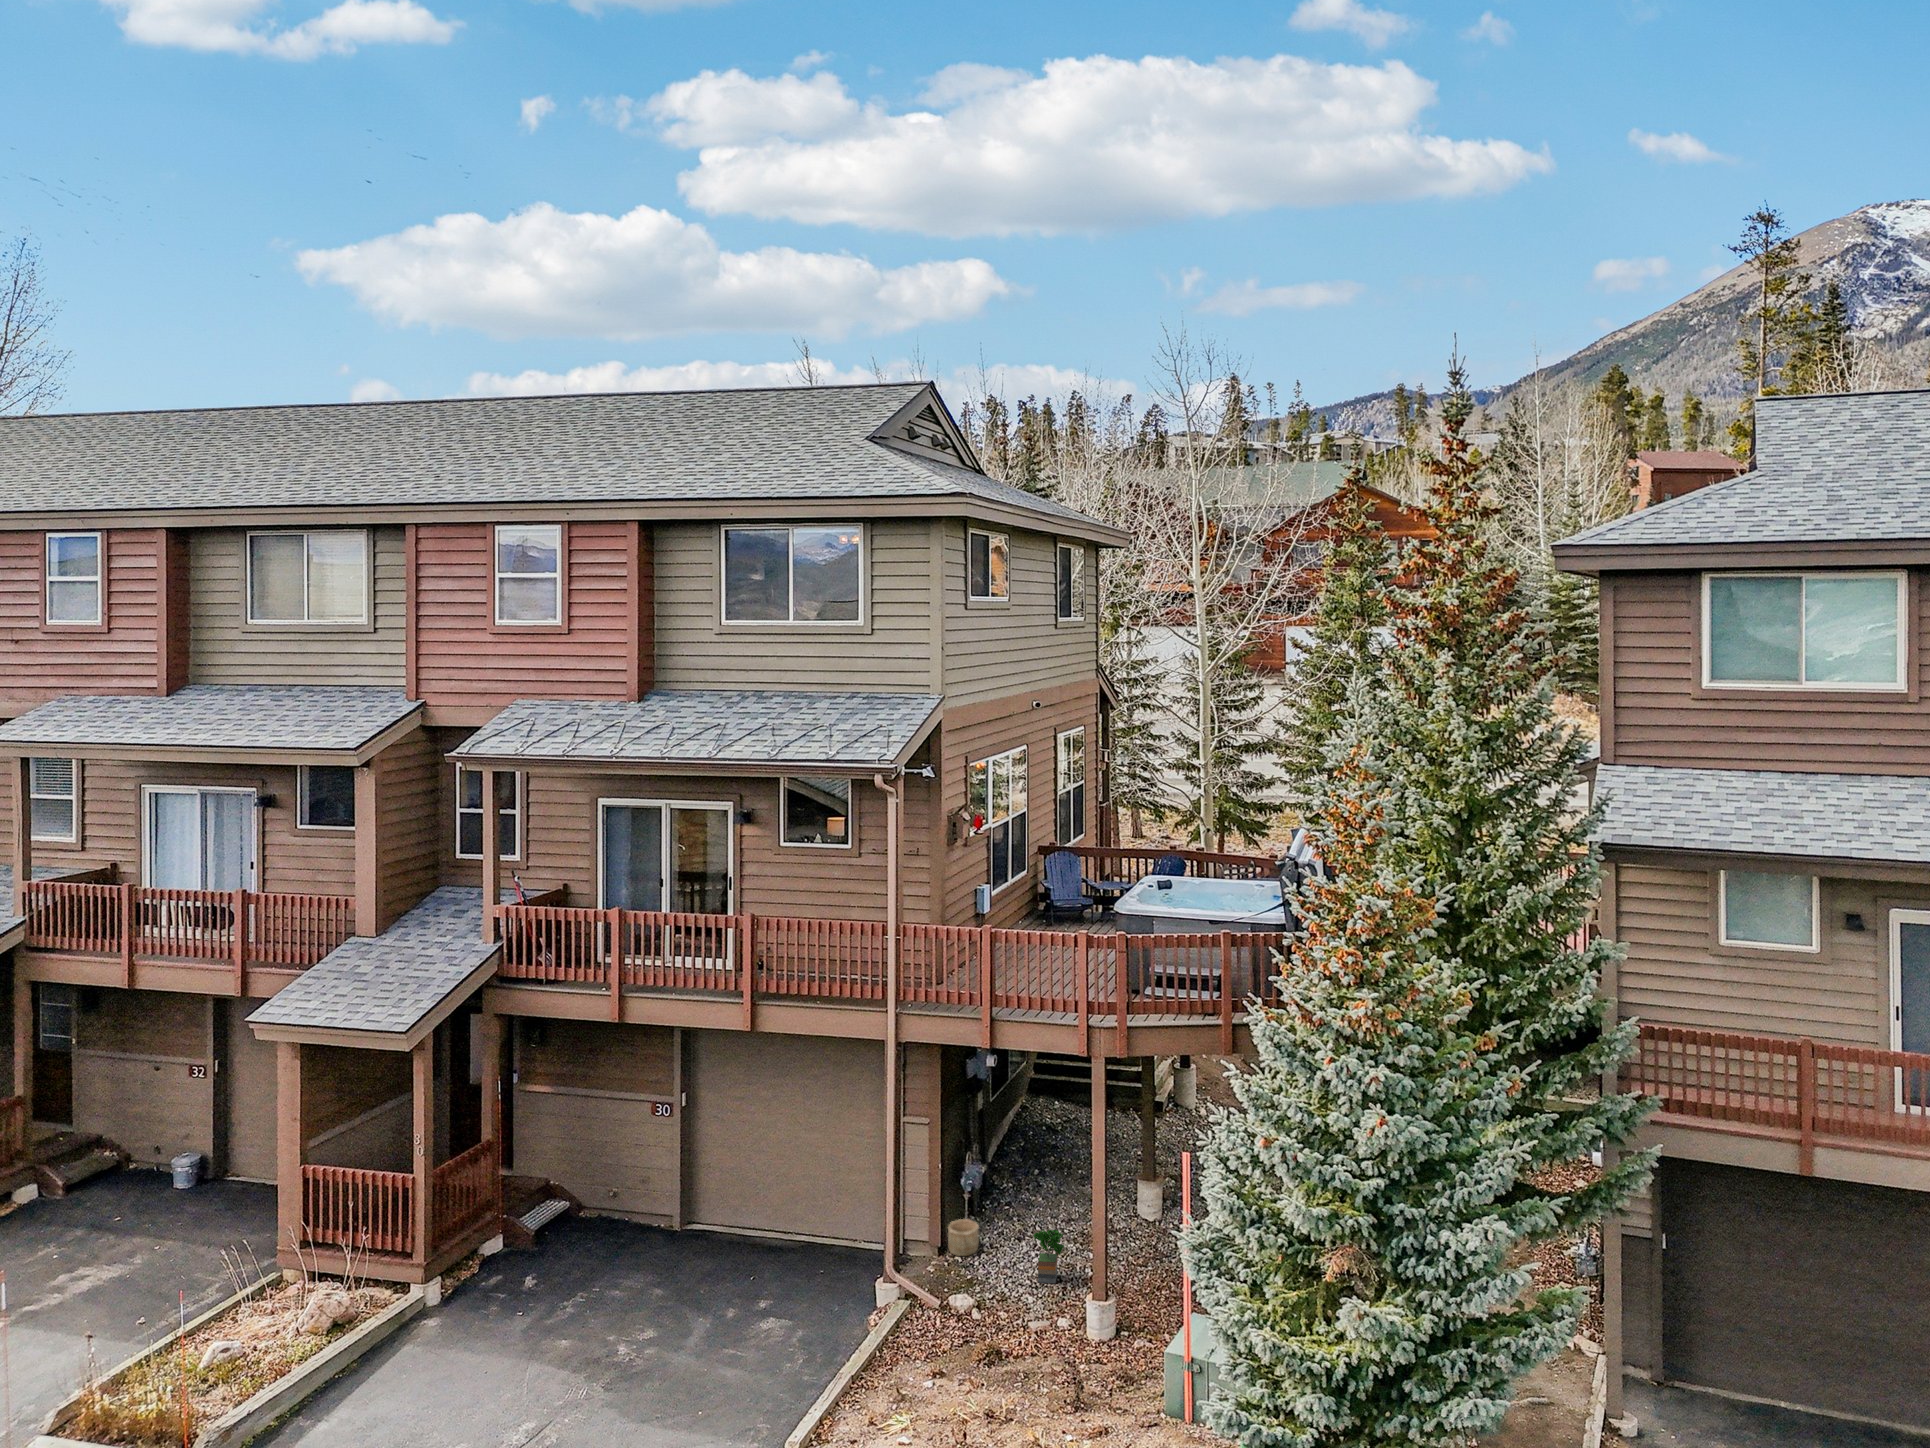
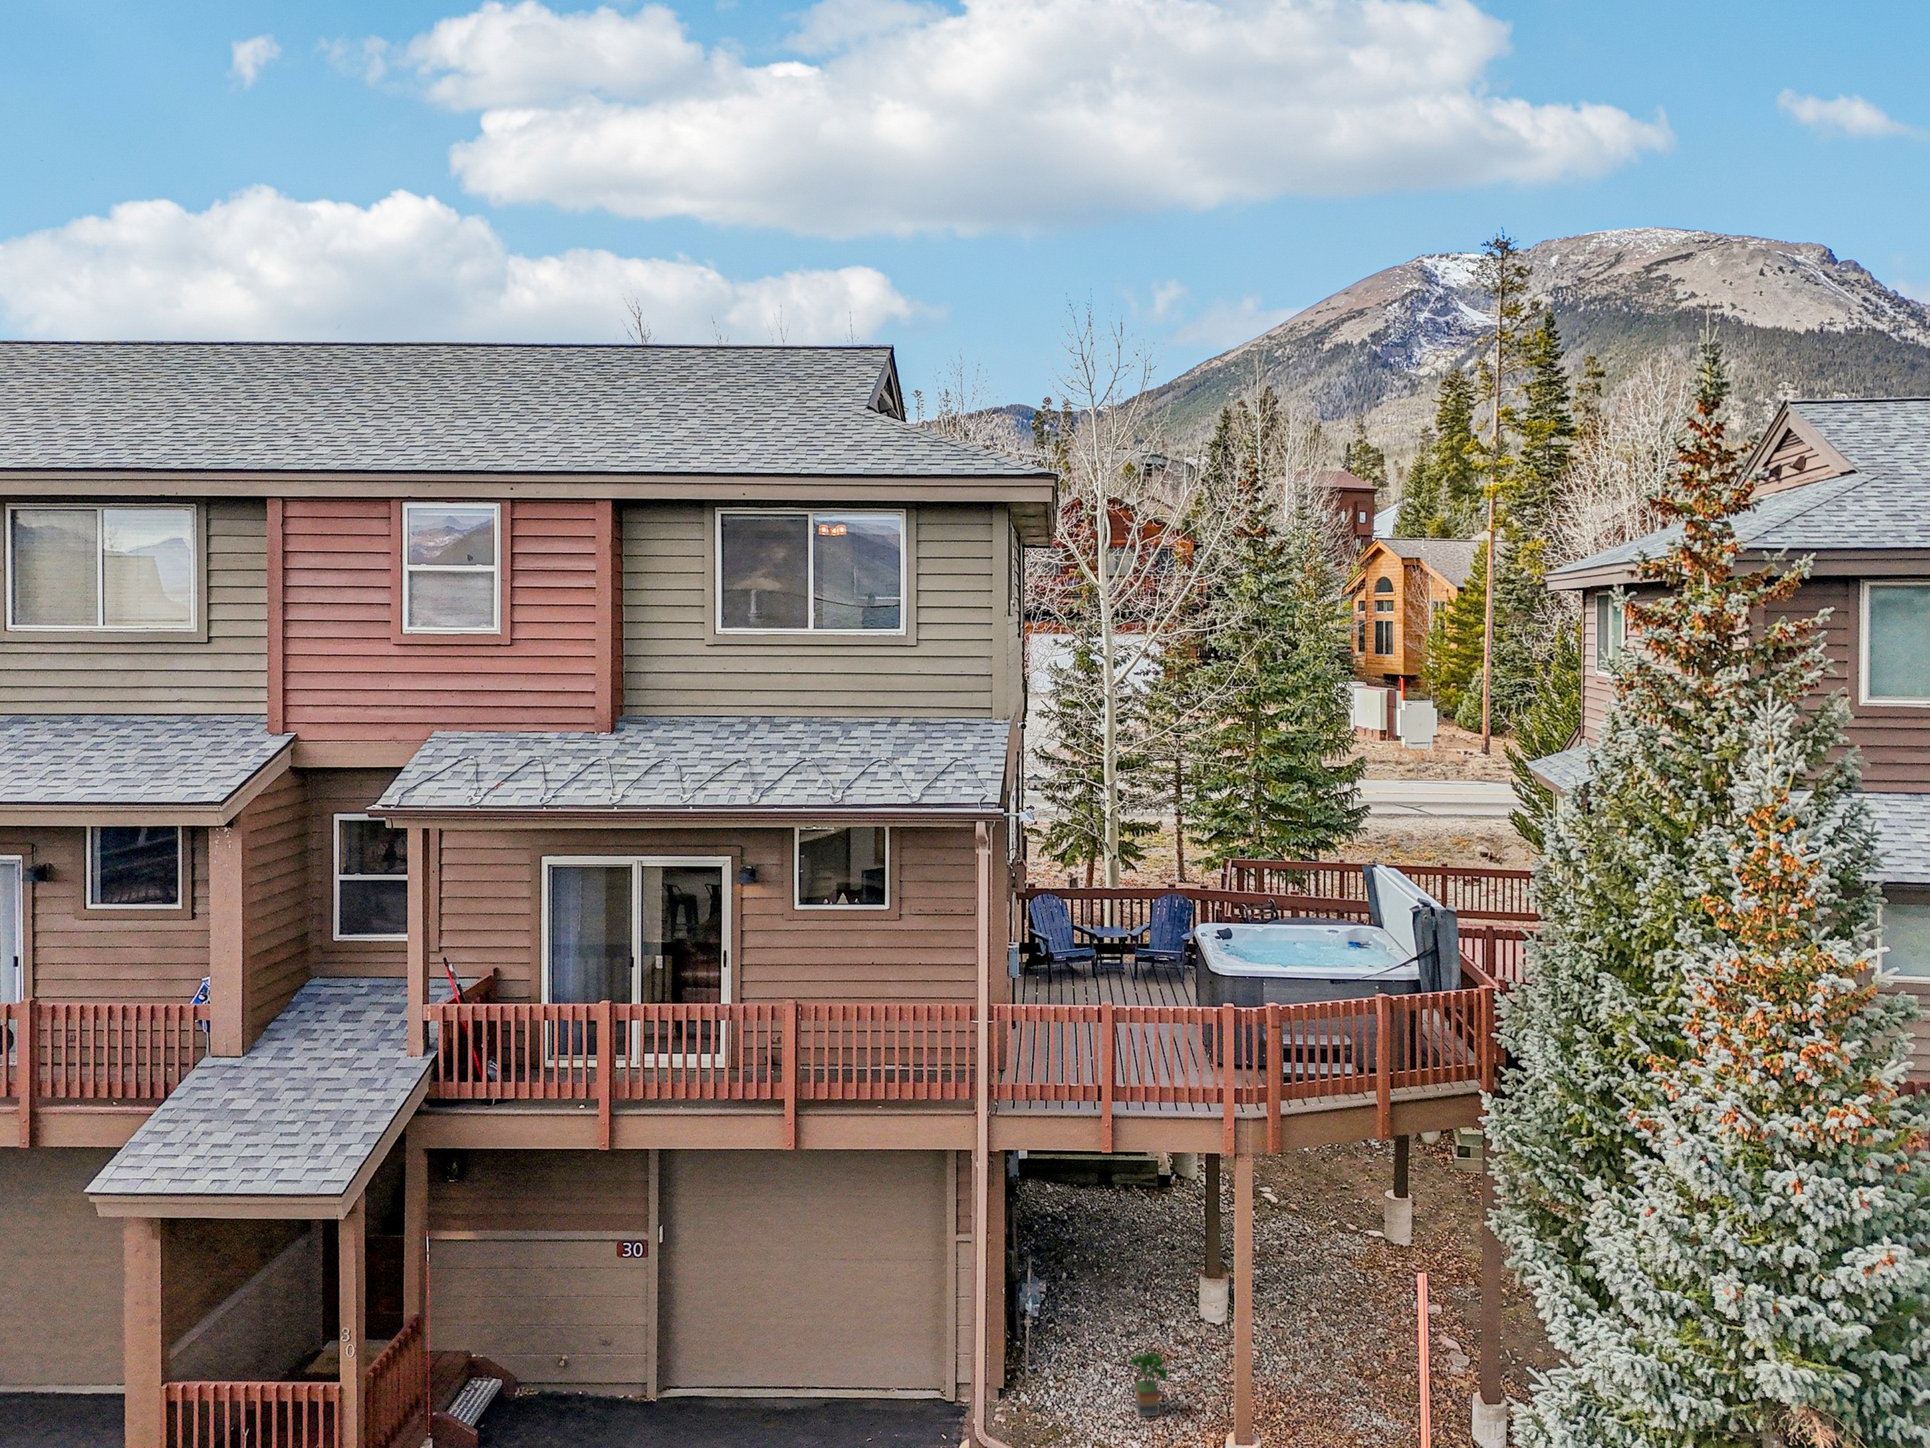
wooden bucket: present [948,1219,979,1256] -> none [1012,1347,1049,1394]

